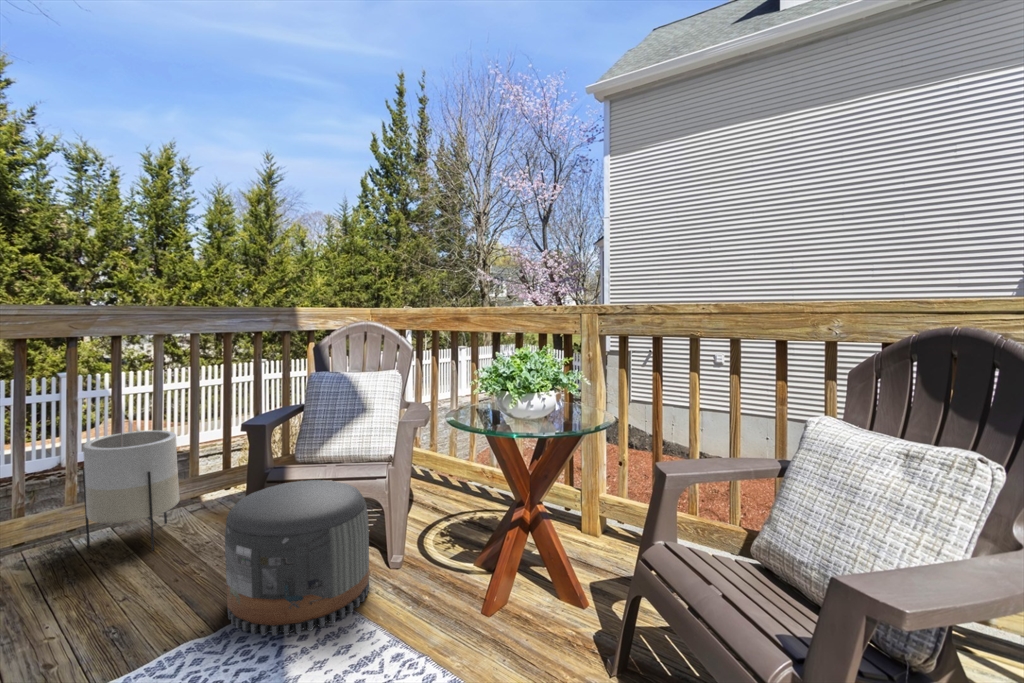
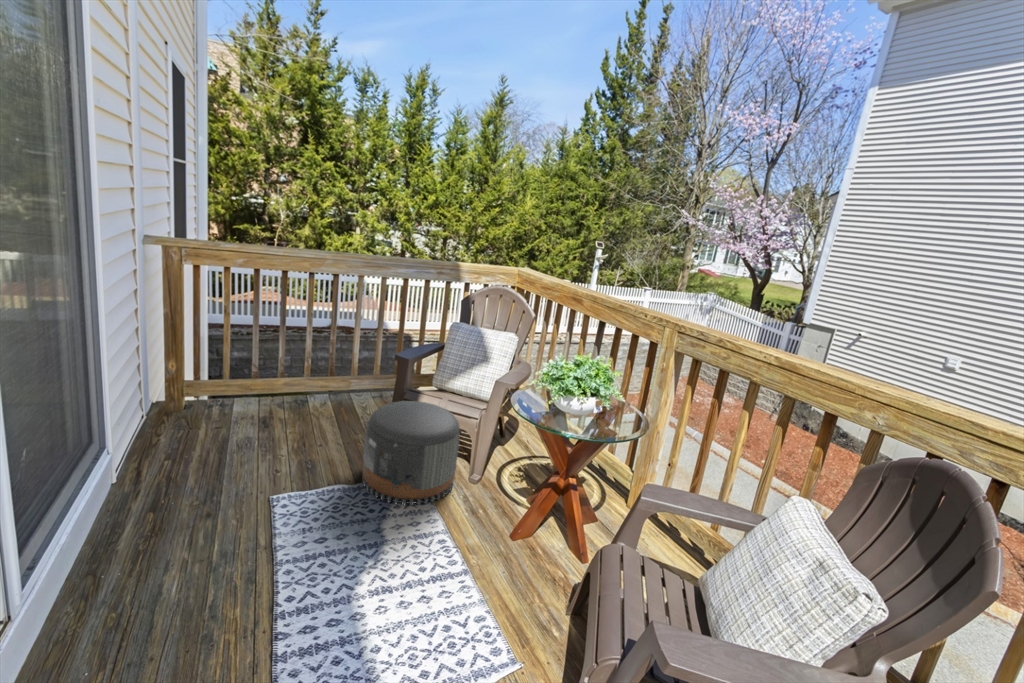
planter: present [83,430,179,550] -> none [307,331,365,414]

